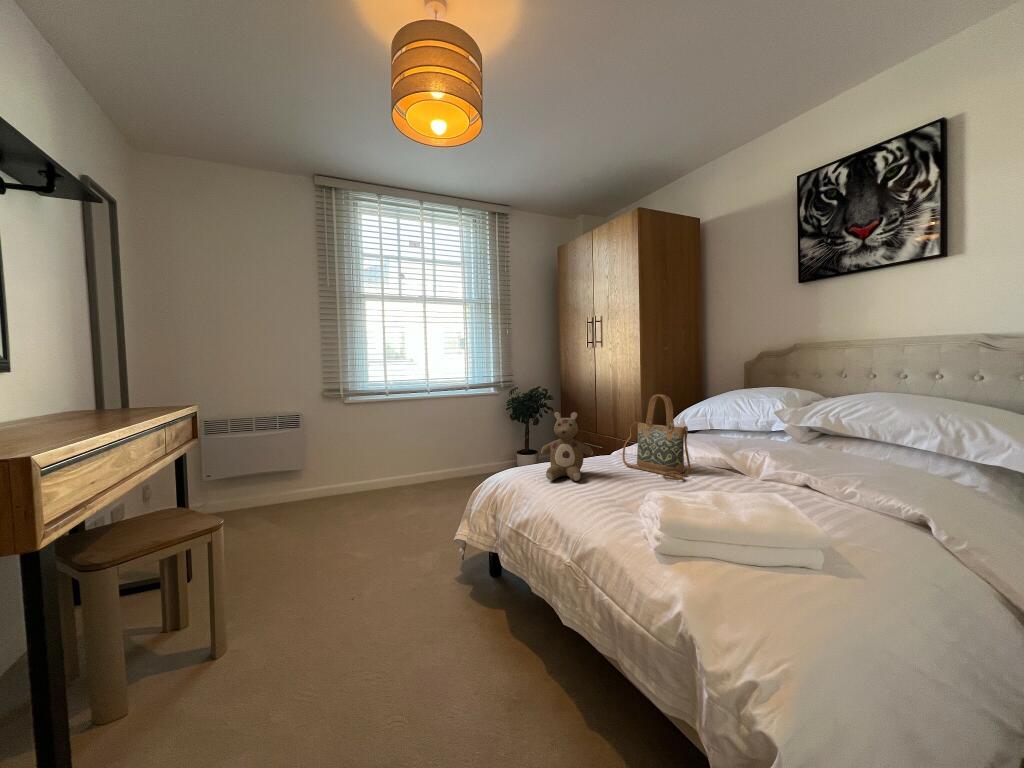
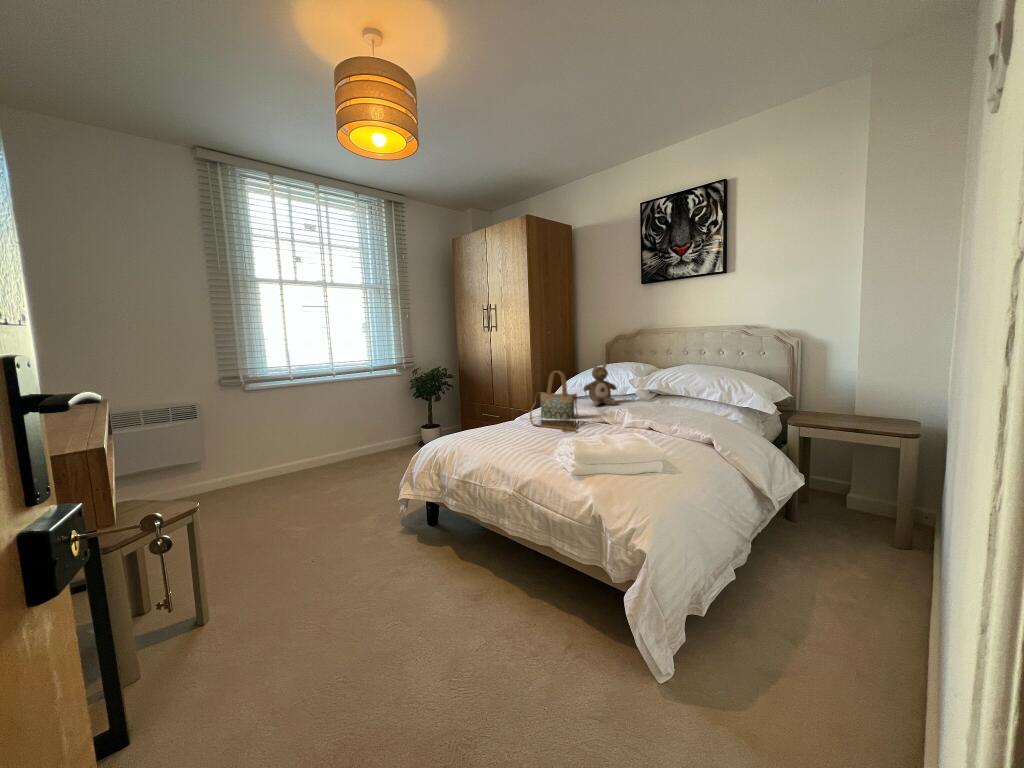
stuffed bear: present [541,412,593,481] -> present [583,363,616,406]

